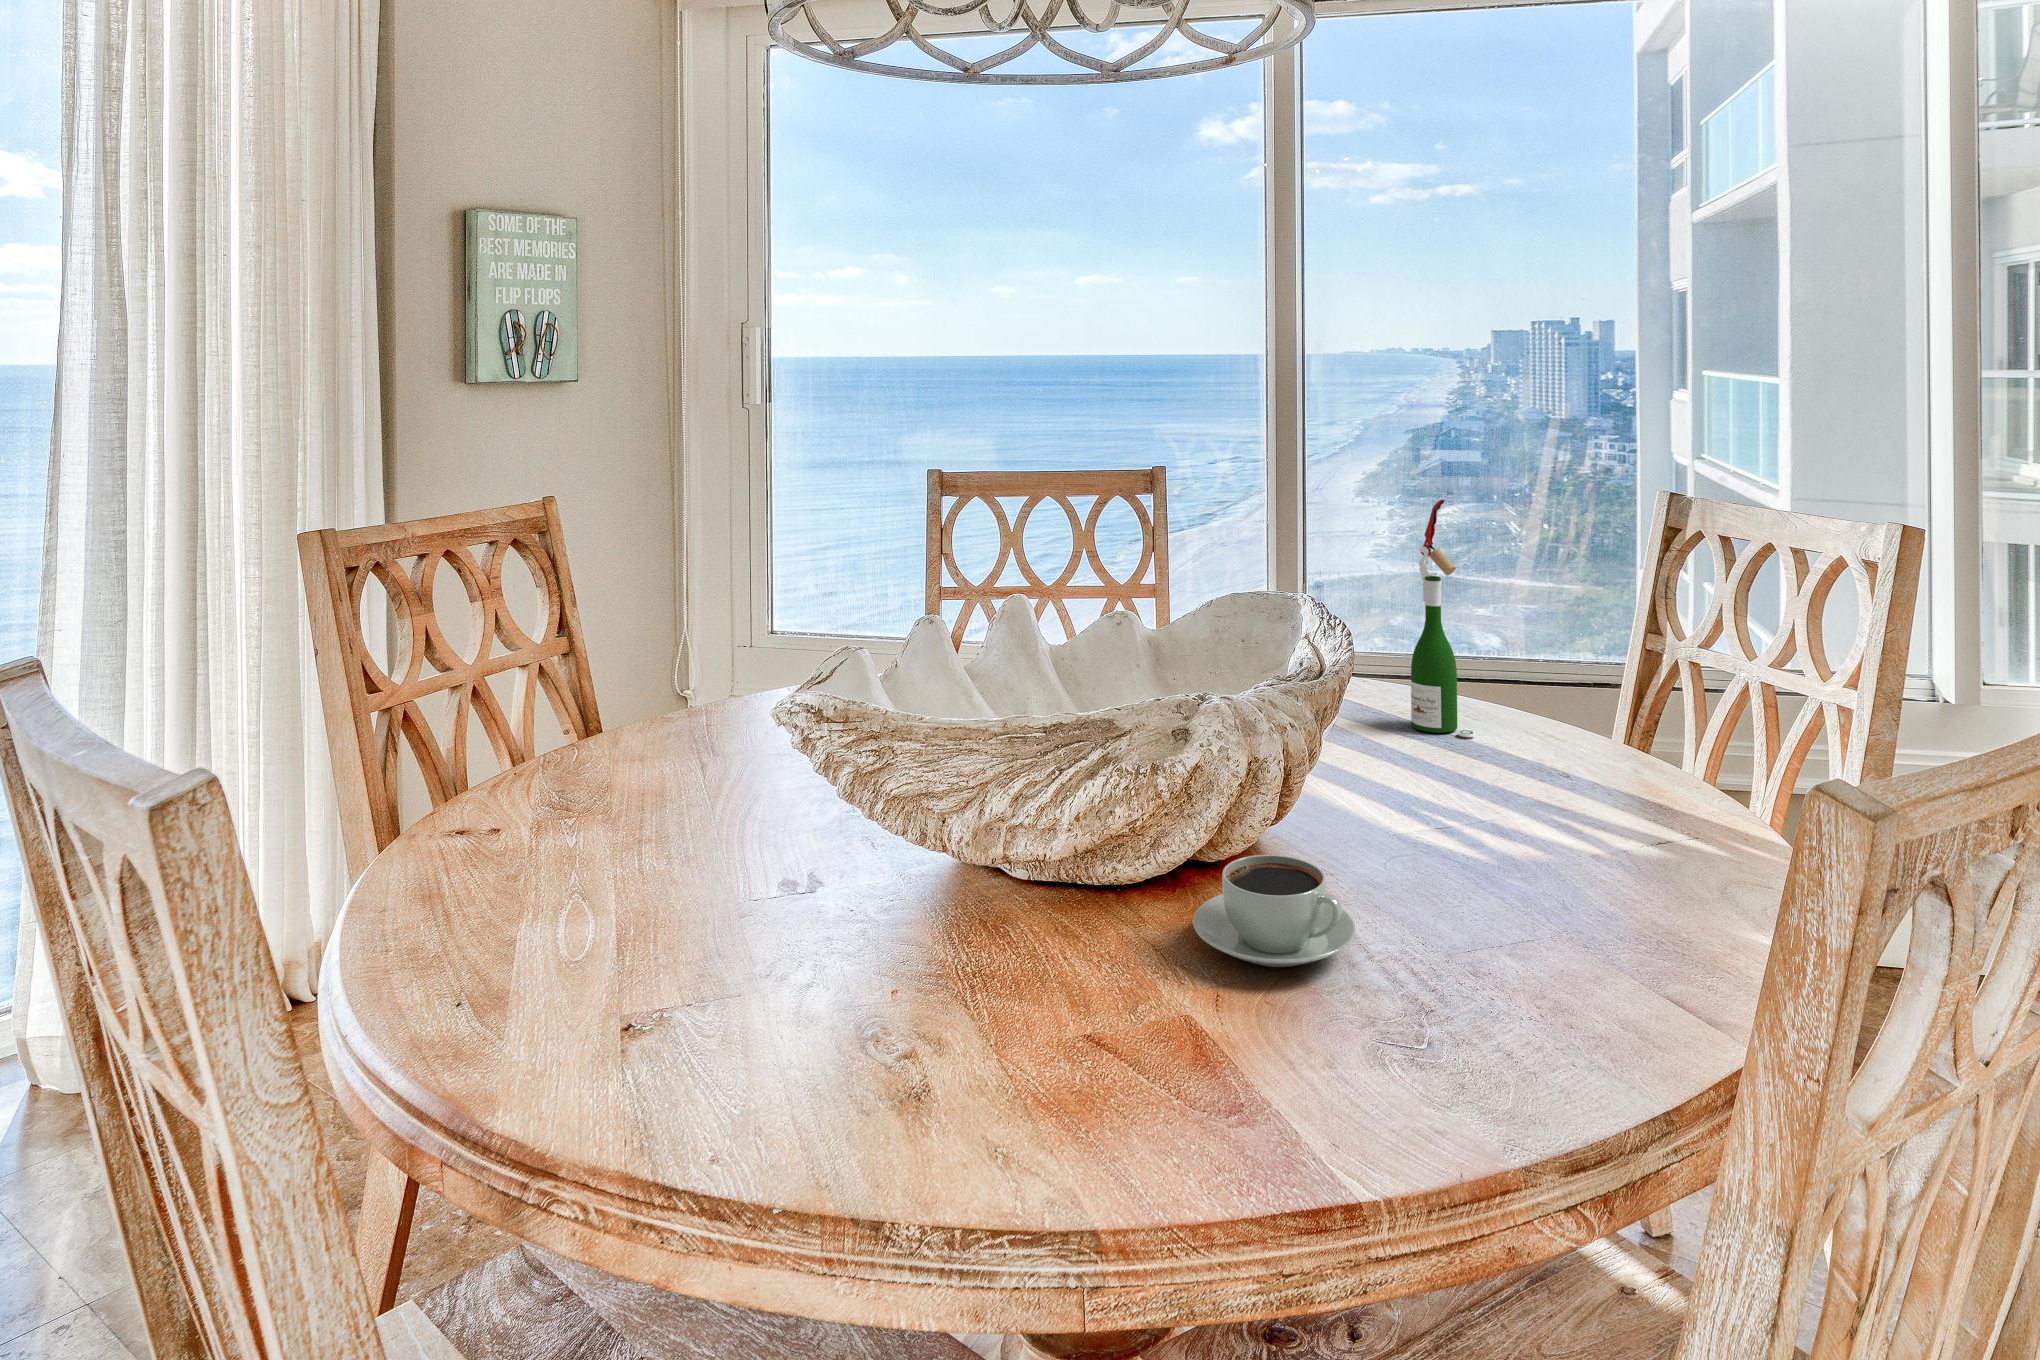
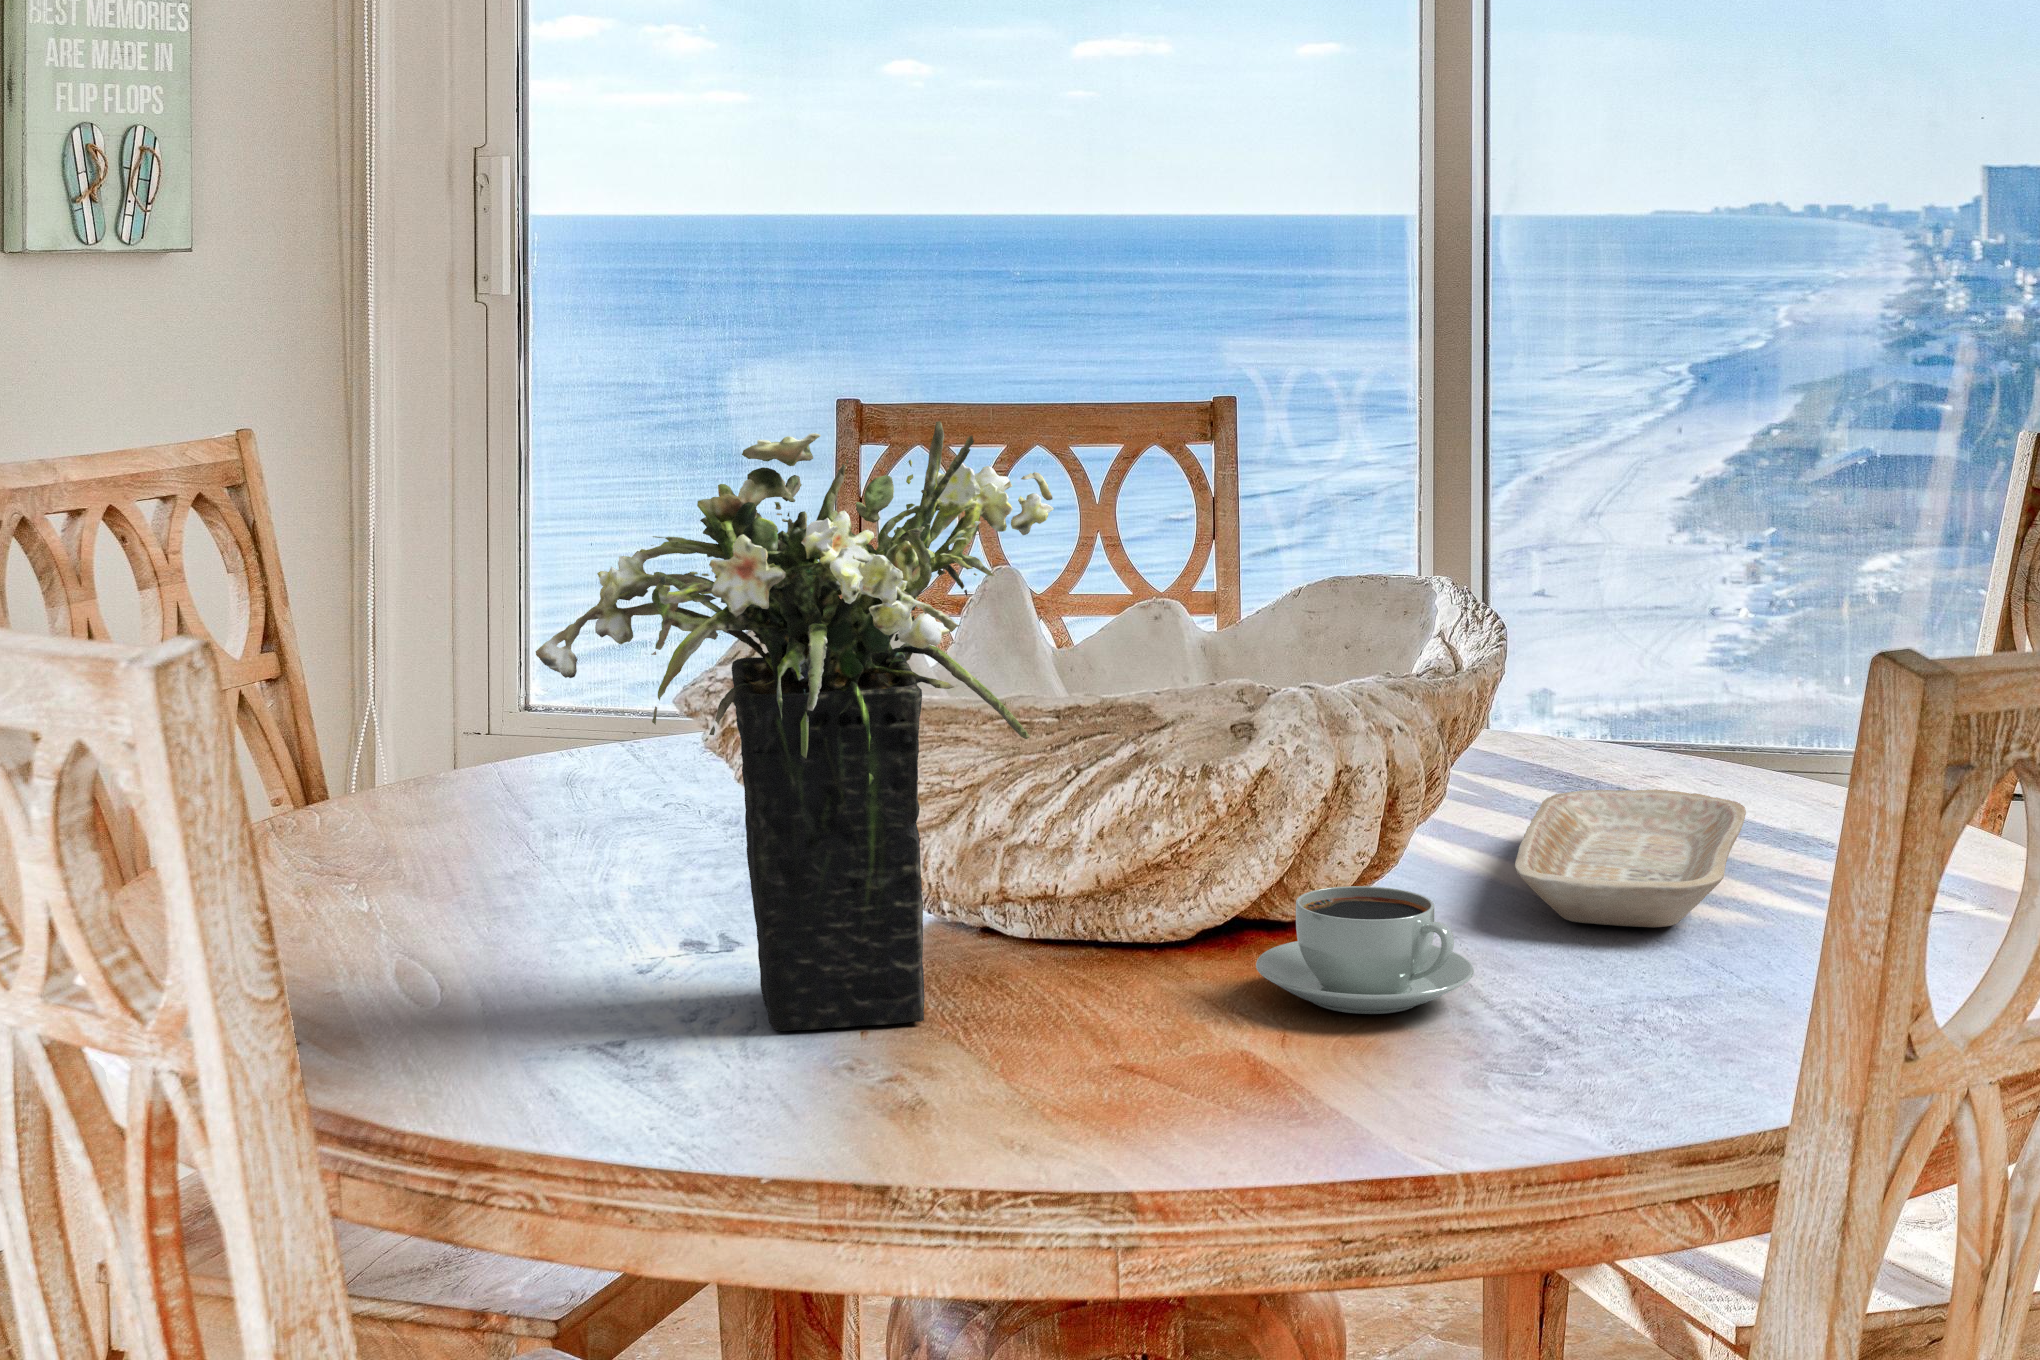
wine bottle: present [1411,500,1475,737] -> none [1617,431,1714,800]
flower arrangement: none [642,521,1043,997] -> present [536,421,1054,1031]
tray: none [1368,739,1517,864] -> present [1515,789,1746,927]

